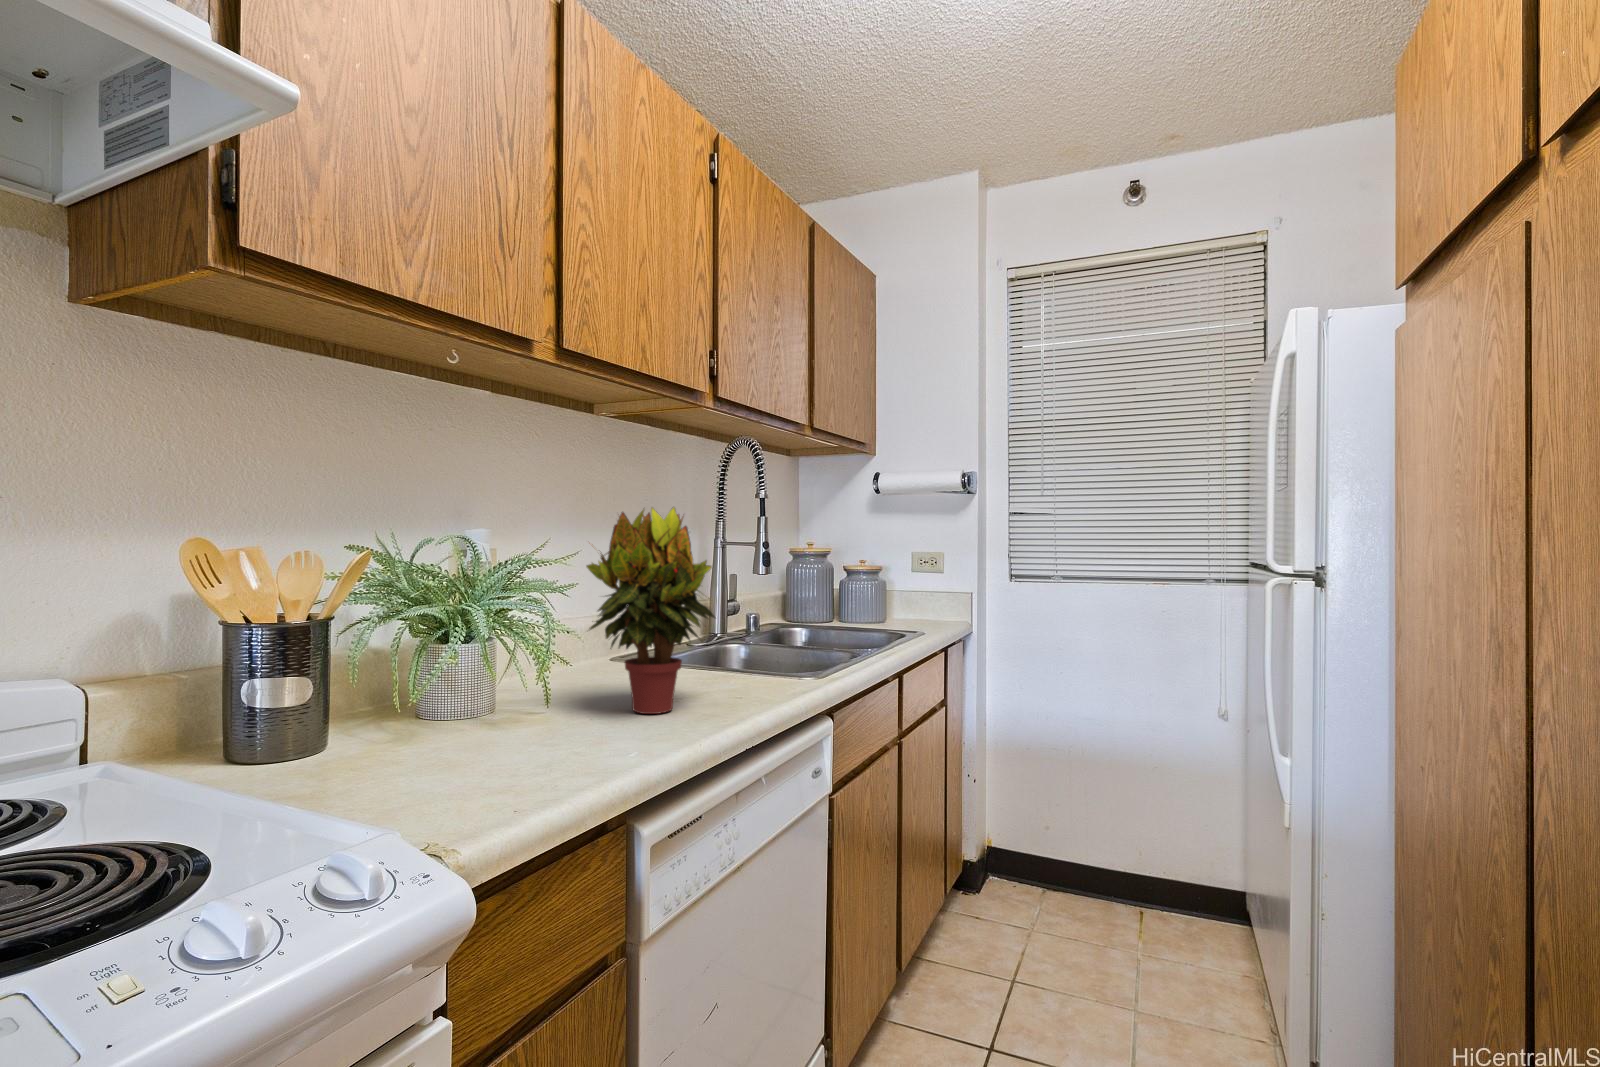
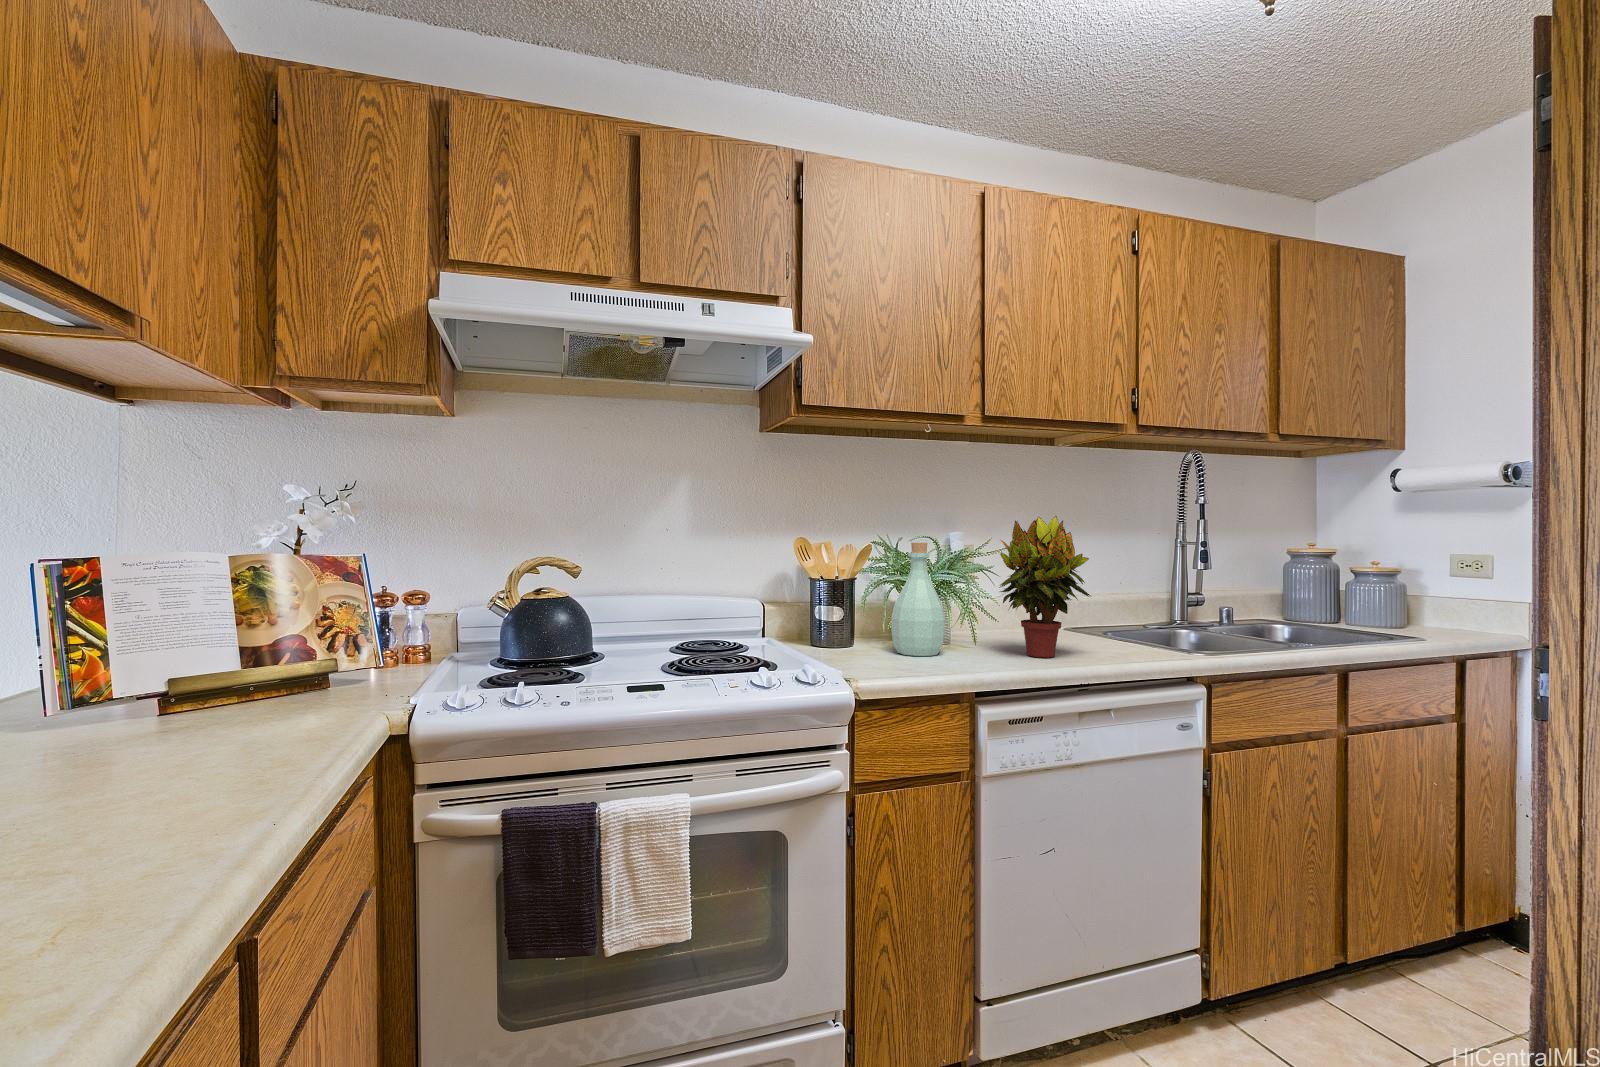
bottle: none [419,547,520,749] -> present [891,543,945,656]

